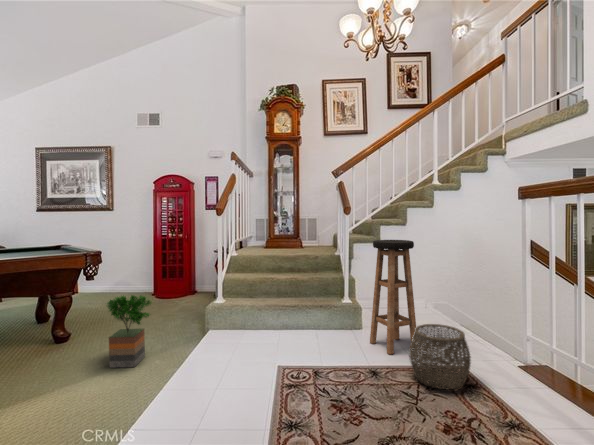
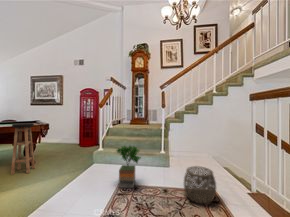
bar stool: present [370,240,416,354] -> present [11,123,35,175]
potted tree: present [107,295,151,368] -> present [117,146,141,188]

